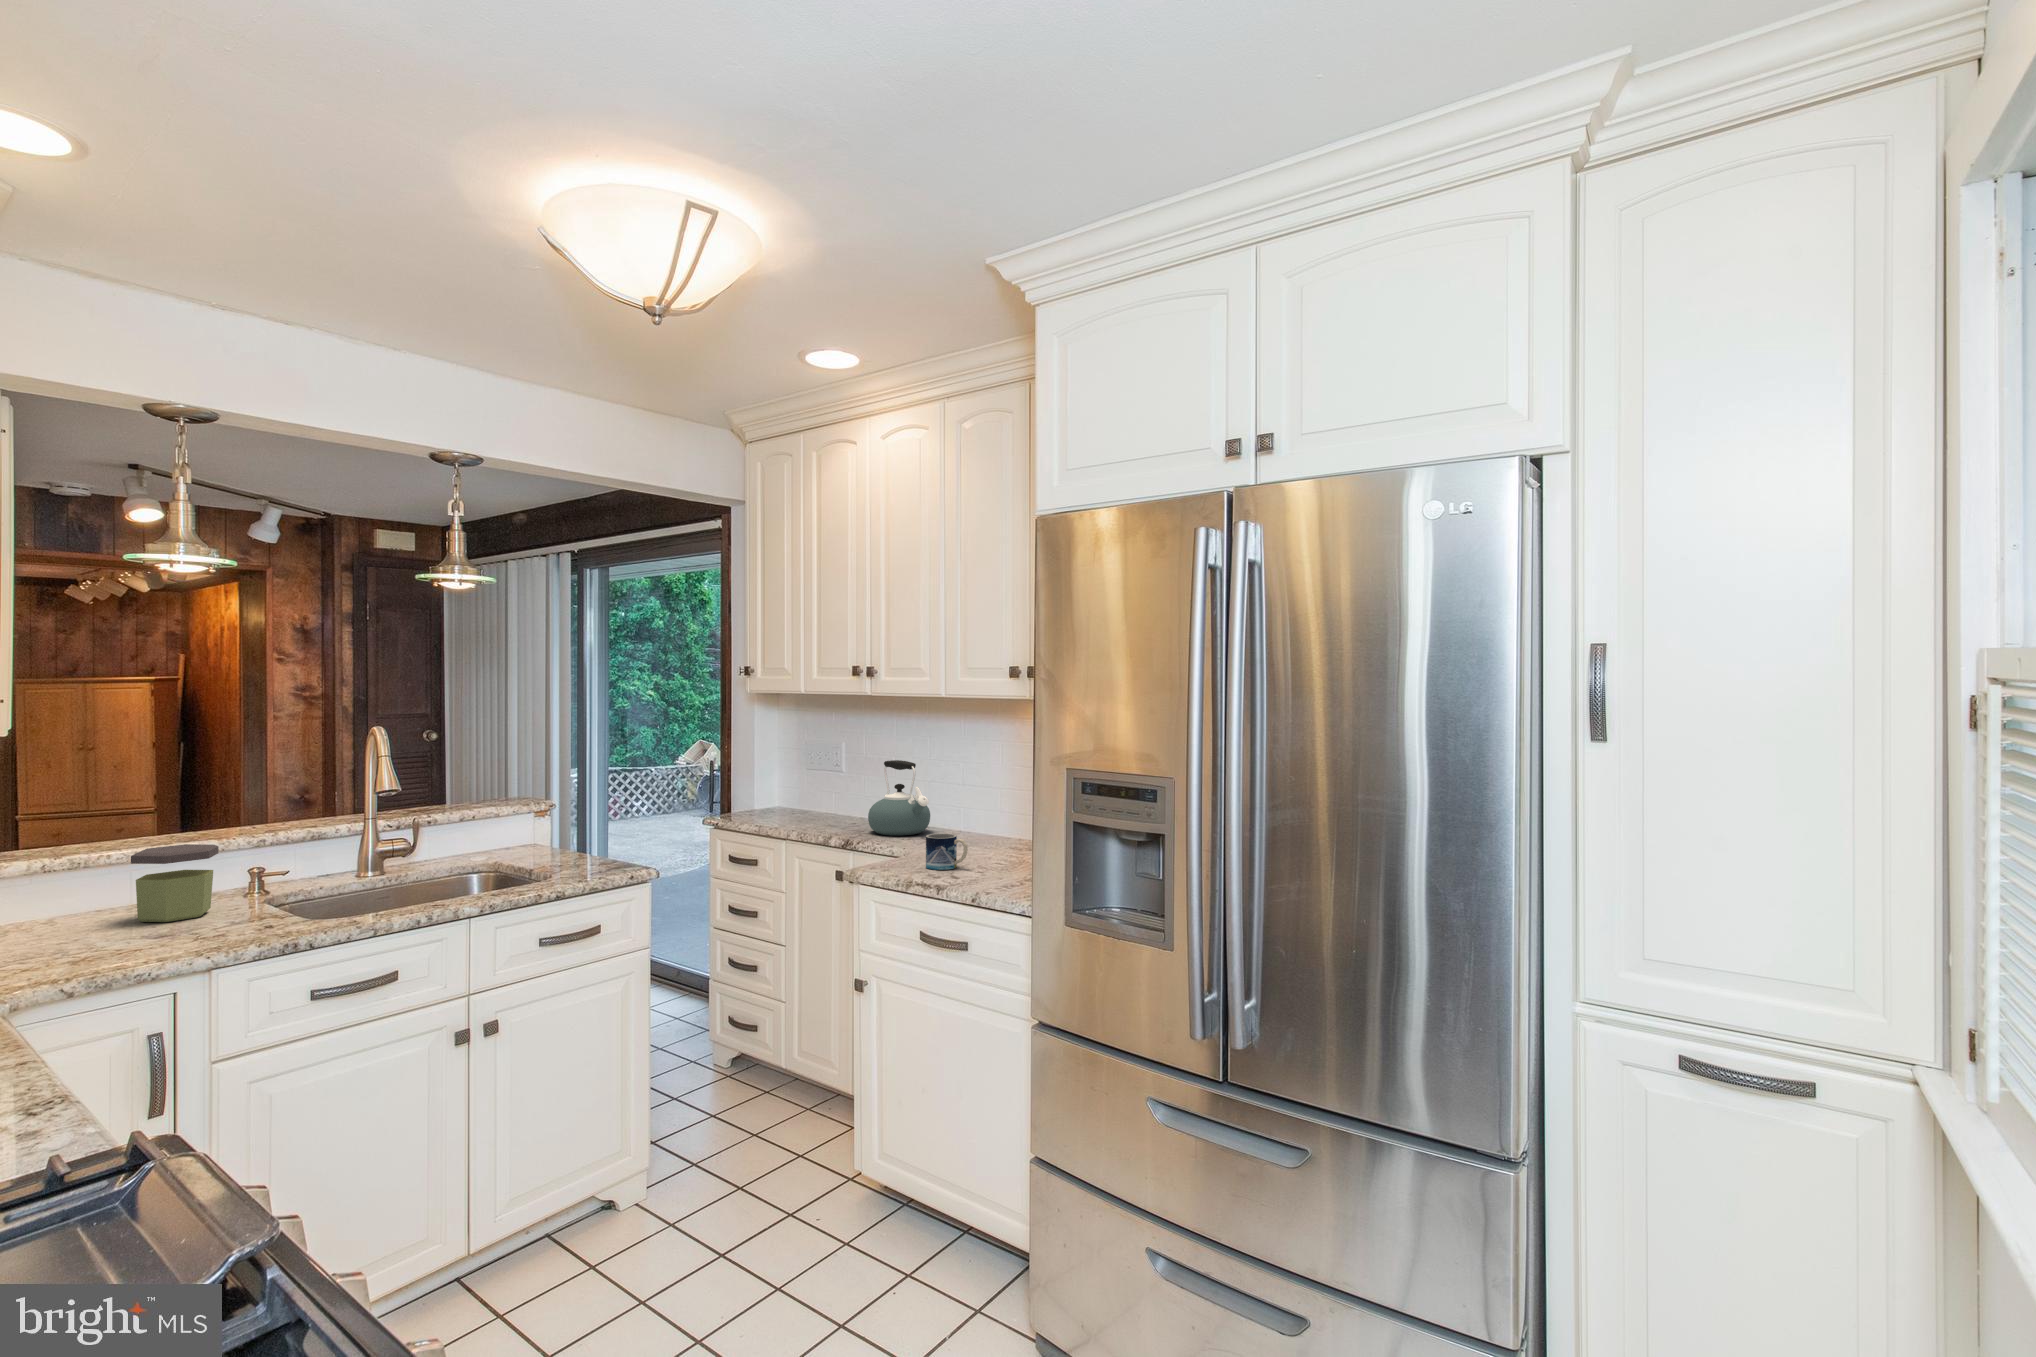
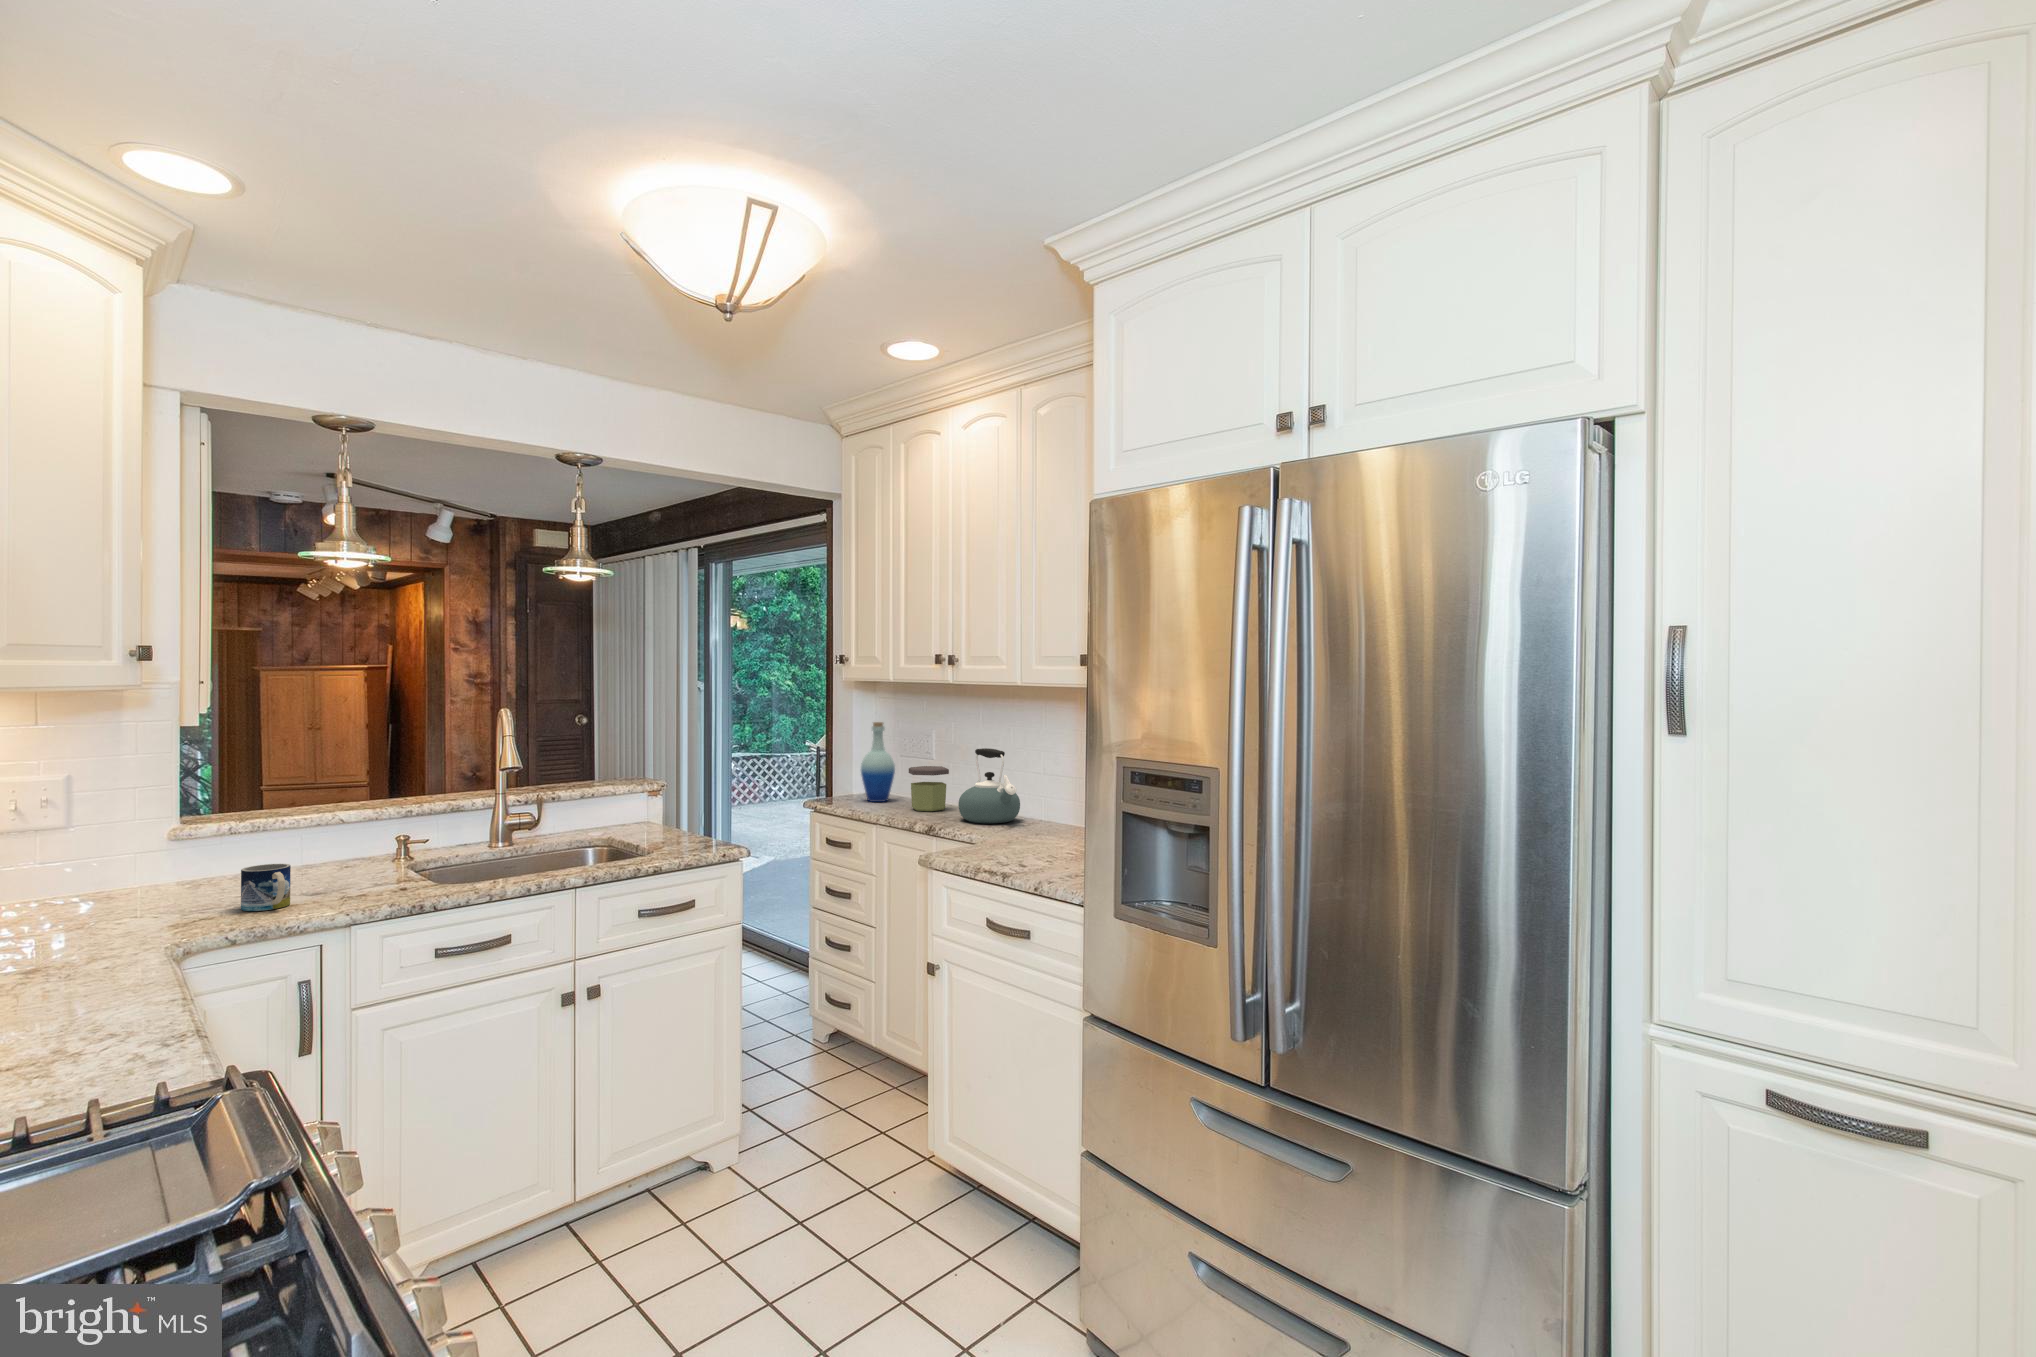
bottle: none [759,735,795,816] -> present [861,722,895,802]
mug: present [926,834,968,870] -> present [241,864,291,911]
jar: present [131,844,219,922] -> present [909,766,949,811]

